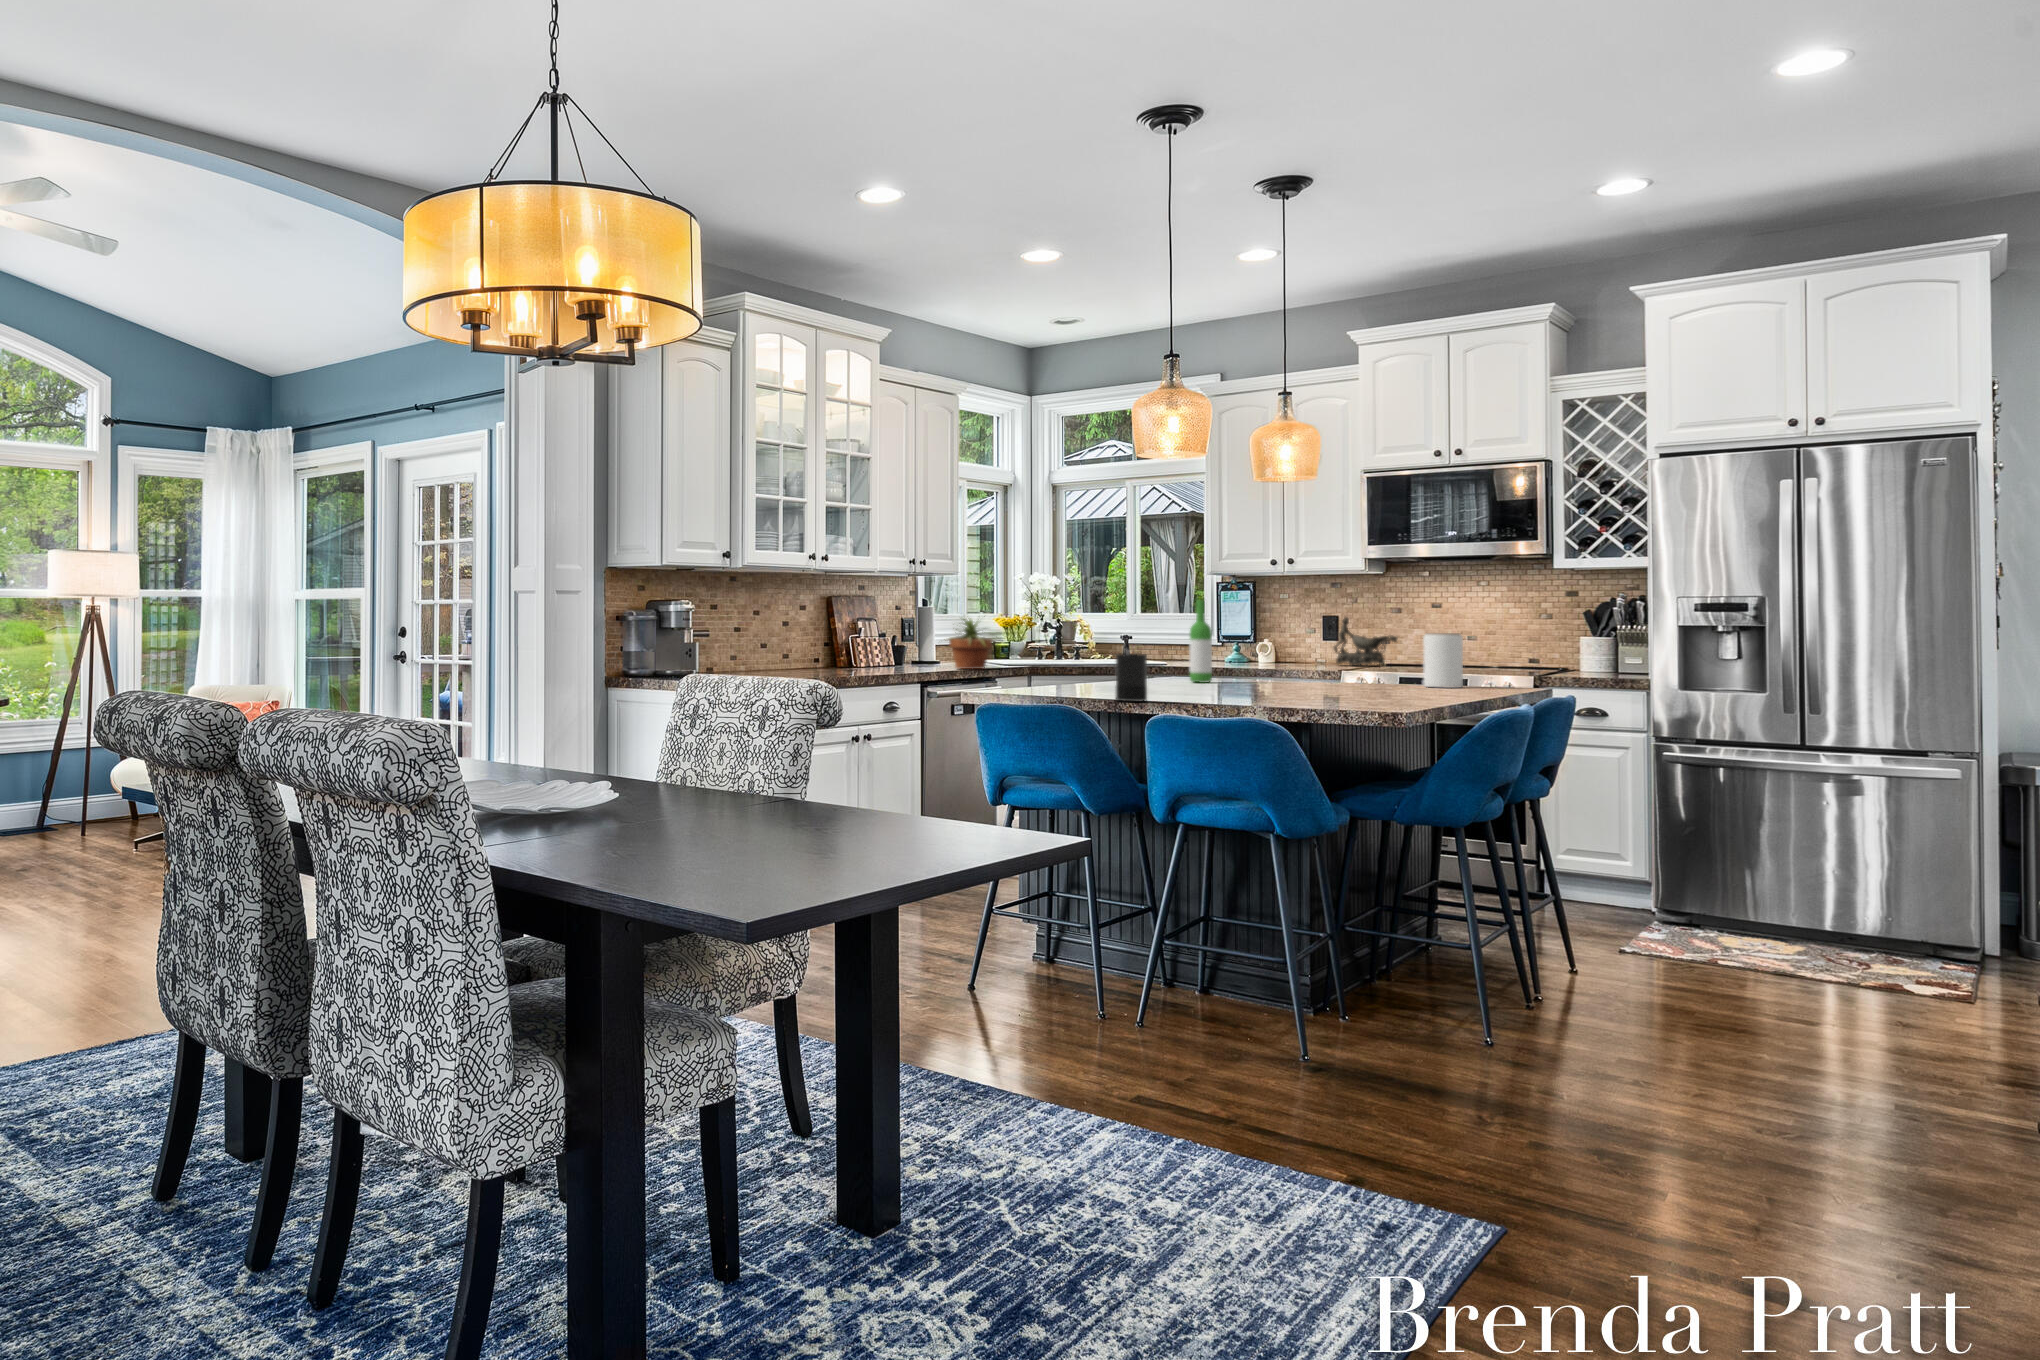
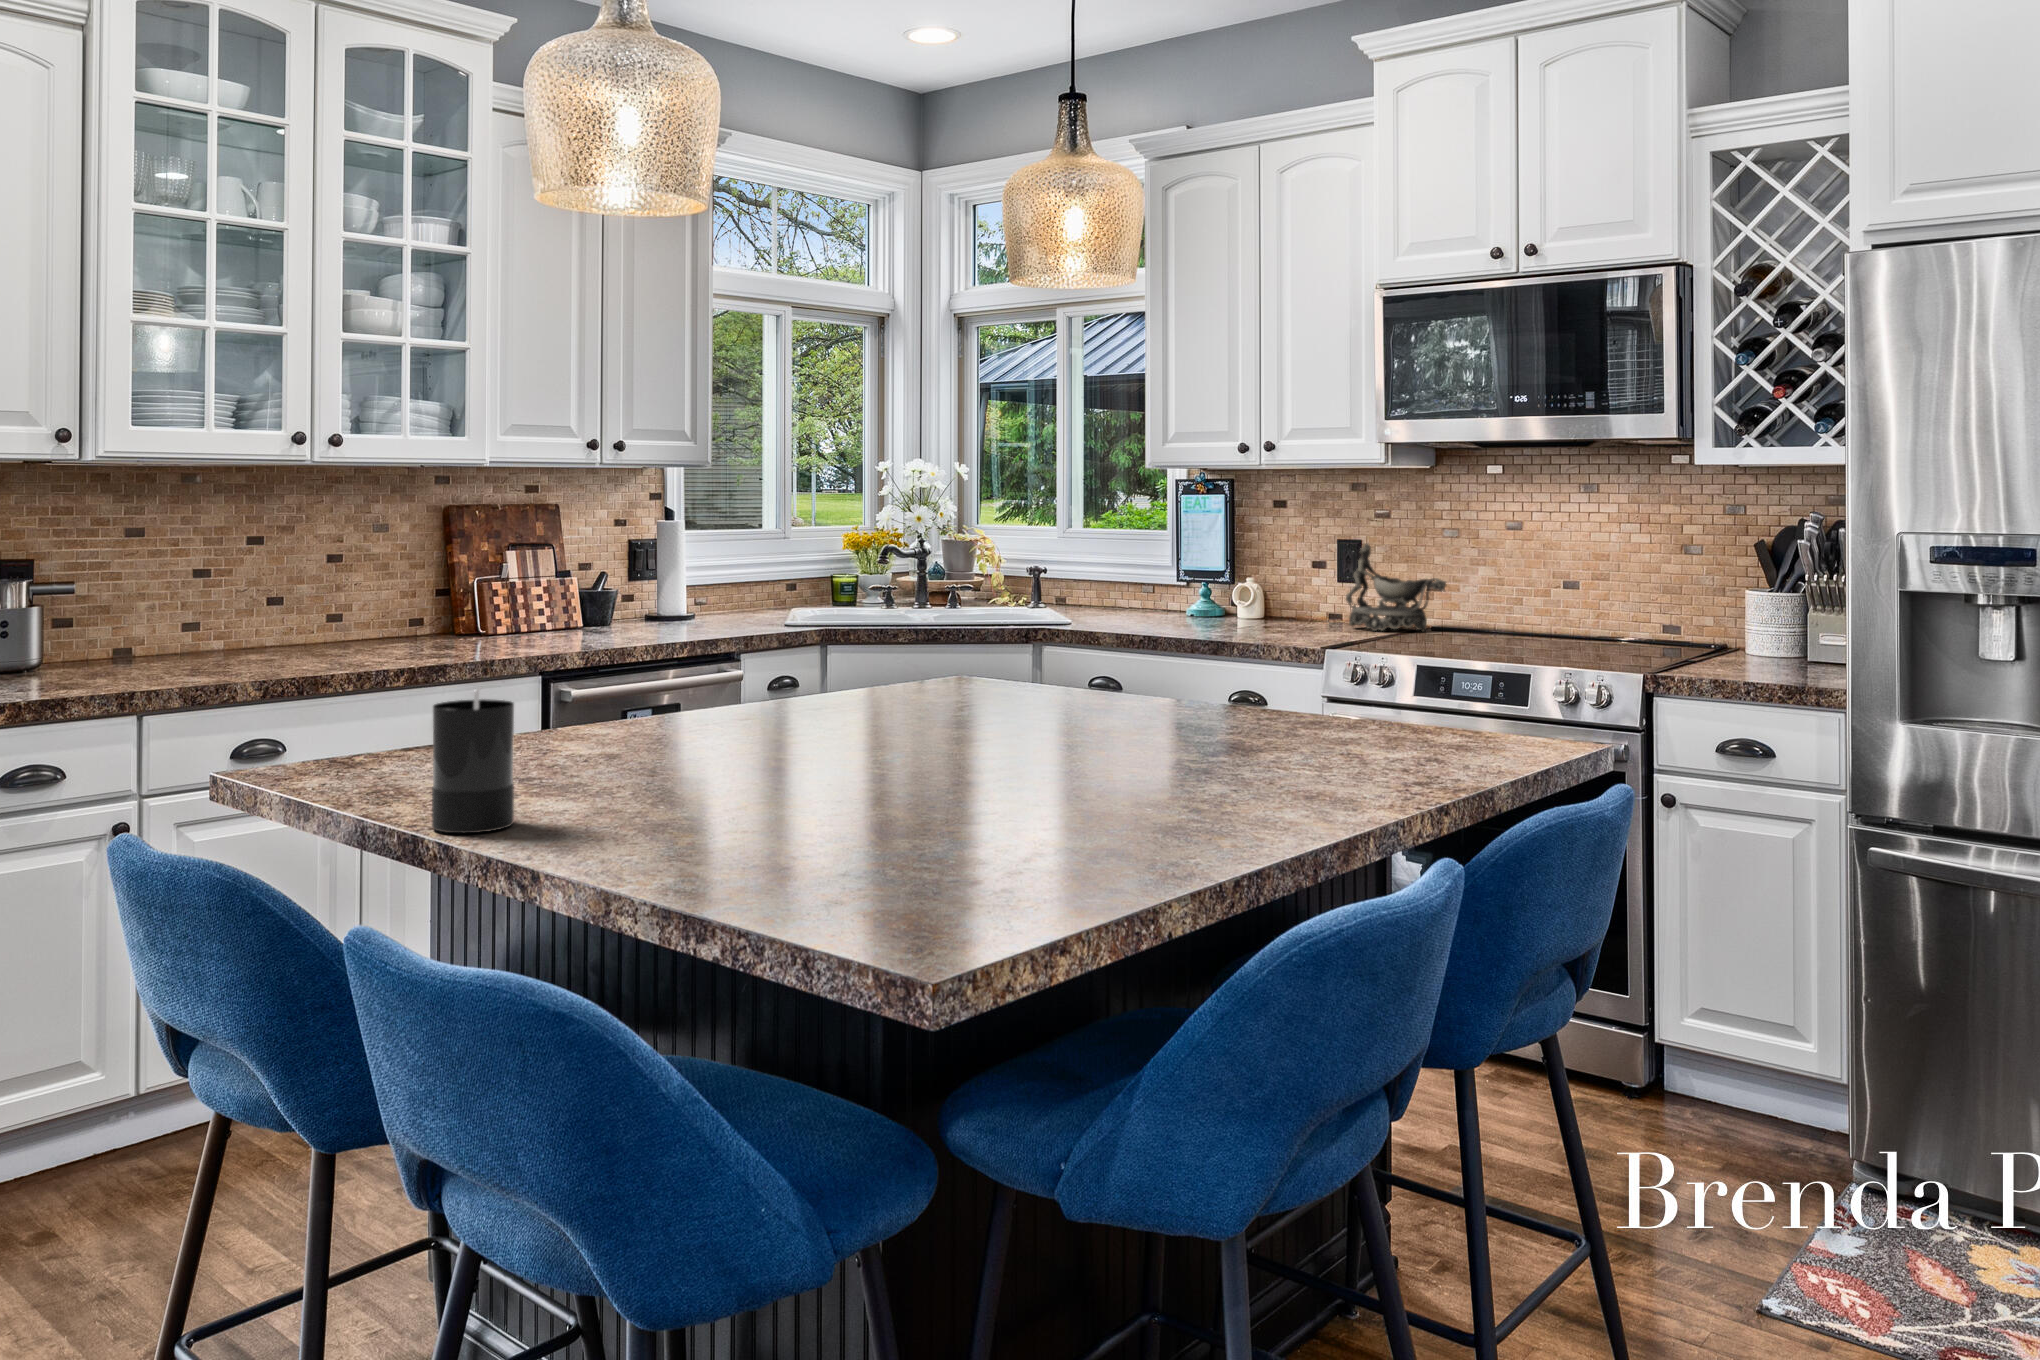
wine bottle: present [1190,600,1212,683] -> none [919,532,962,704]
potted plant: present [945,619,994,669] -> none [630,537,756,638]
jar: present [1423,633,1463,688] -> none [1347,614,1426,739]

